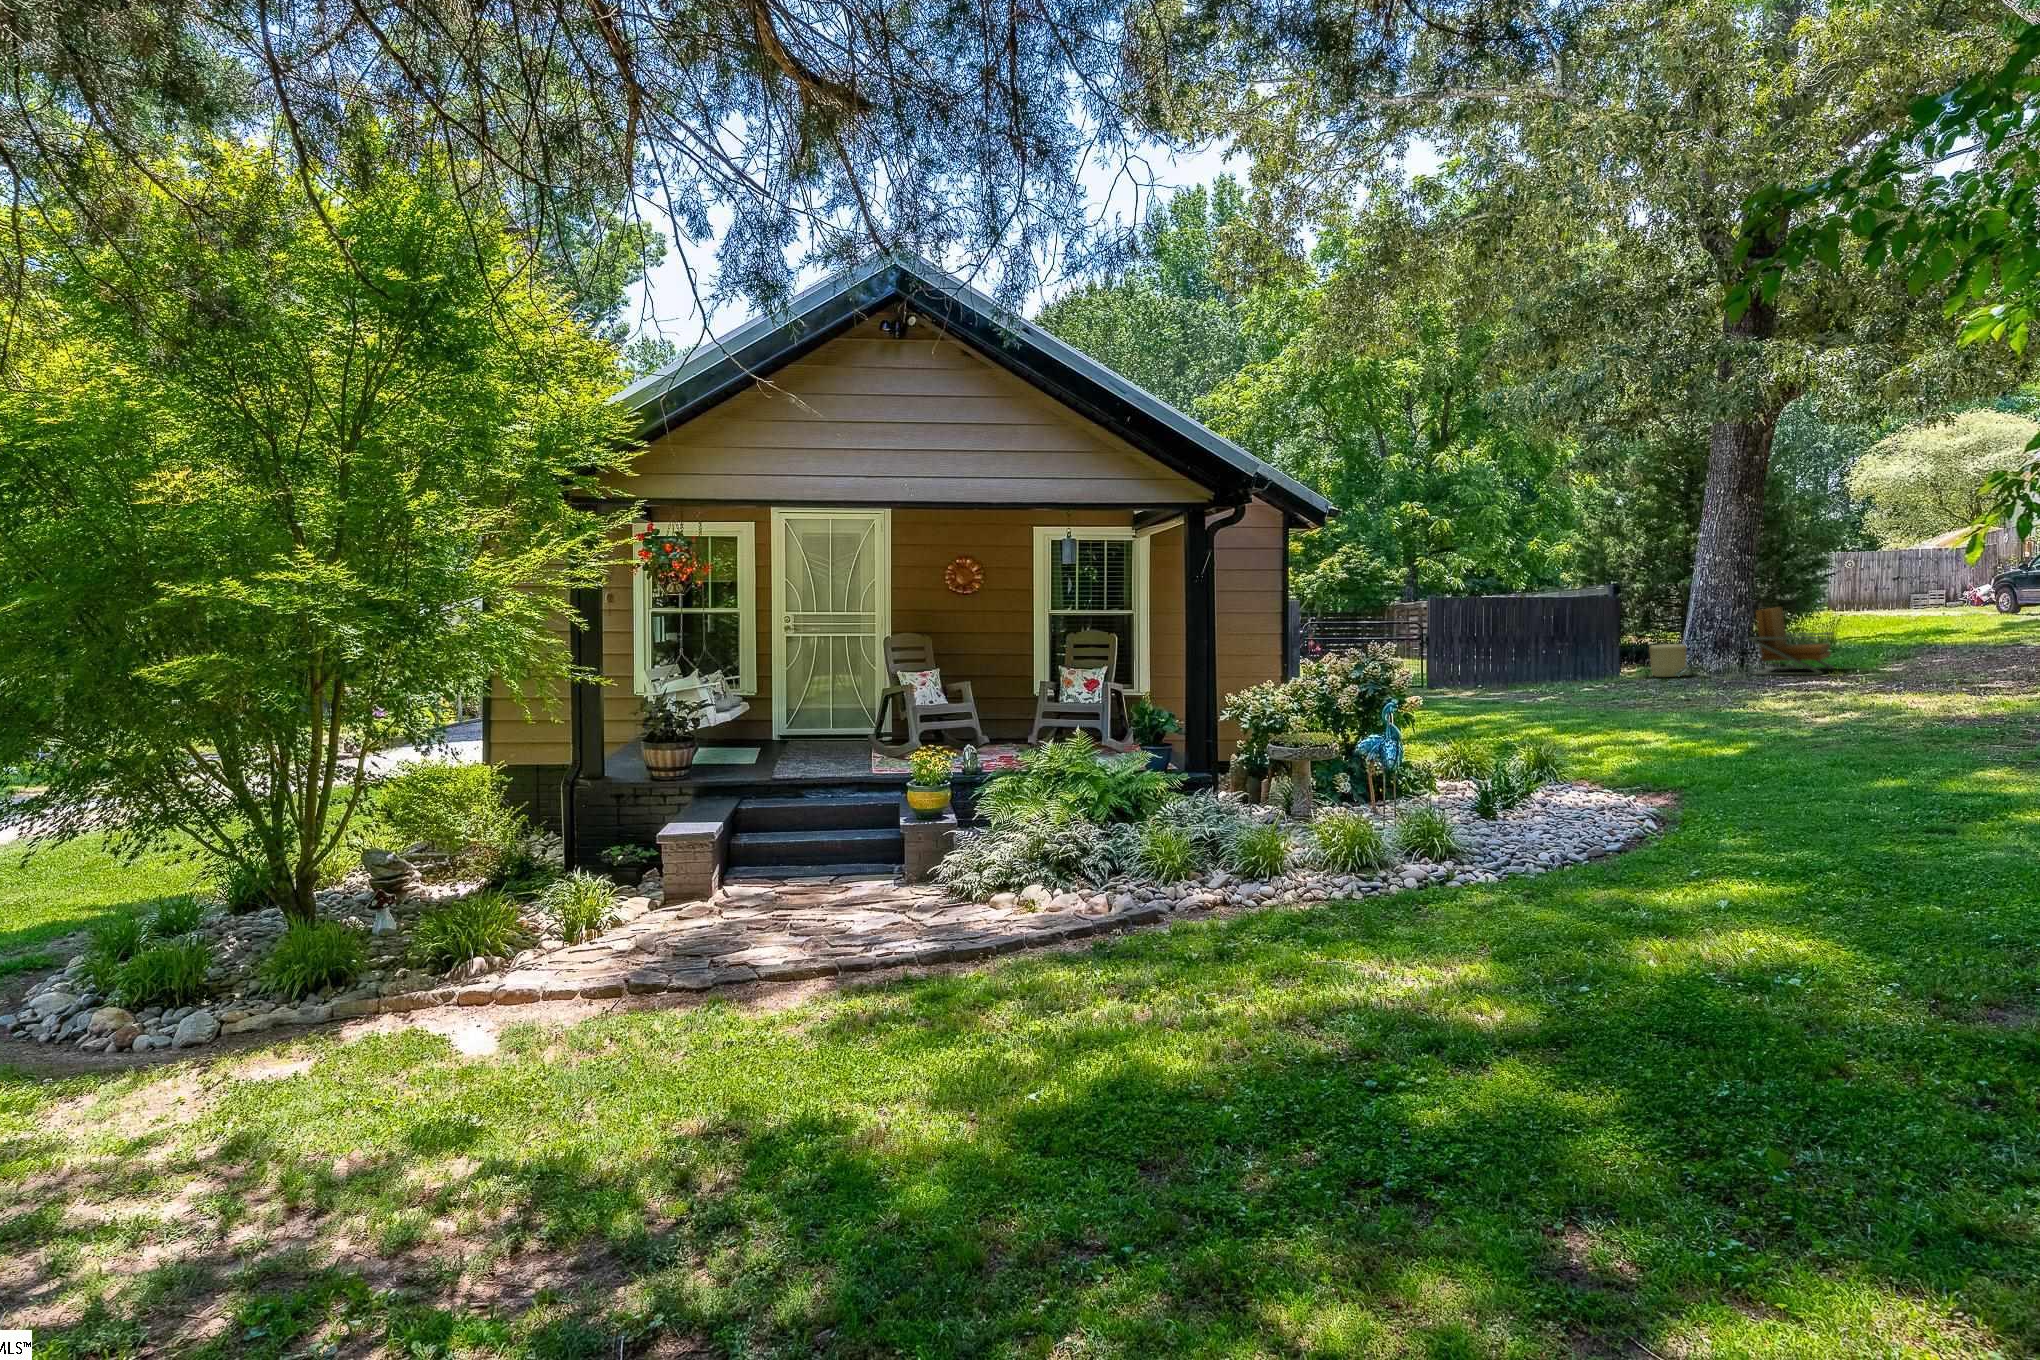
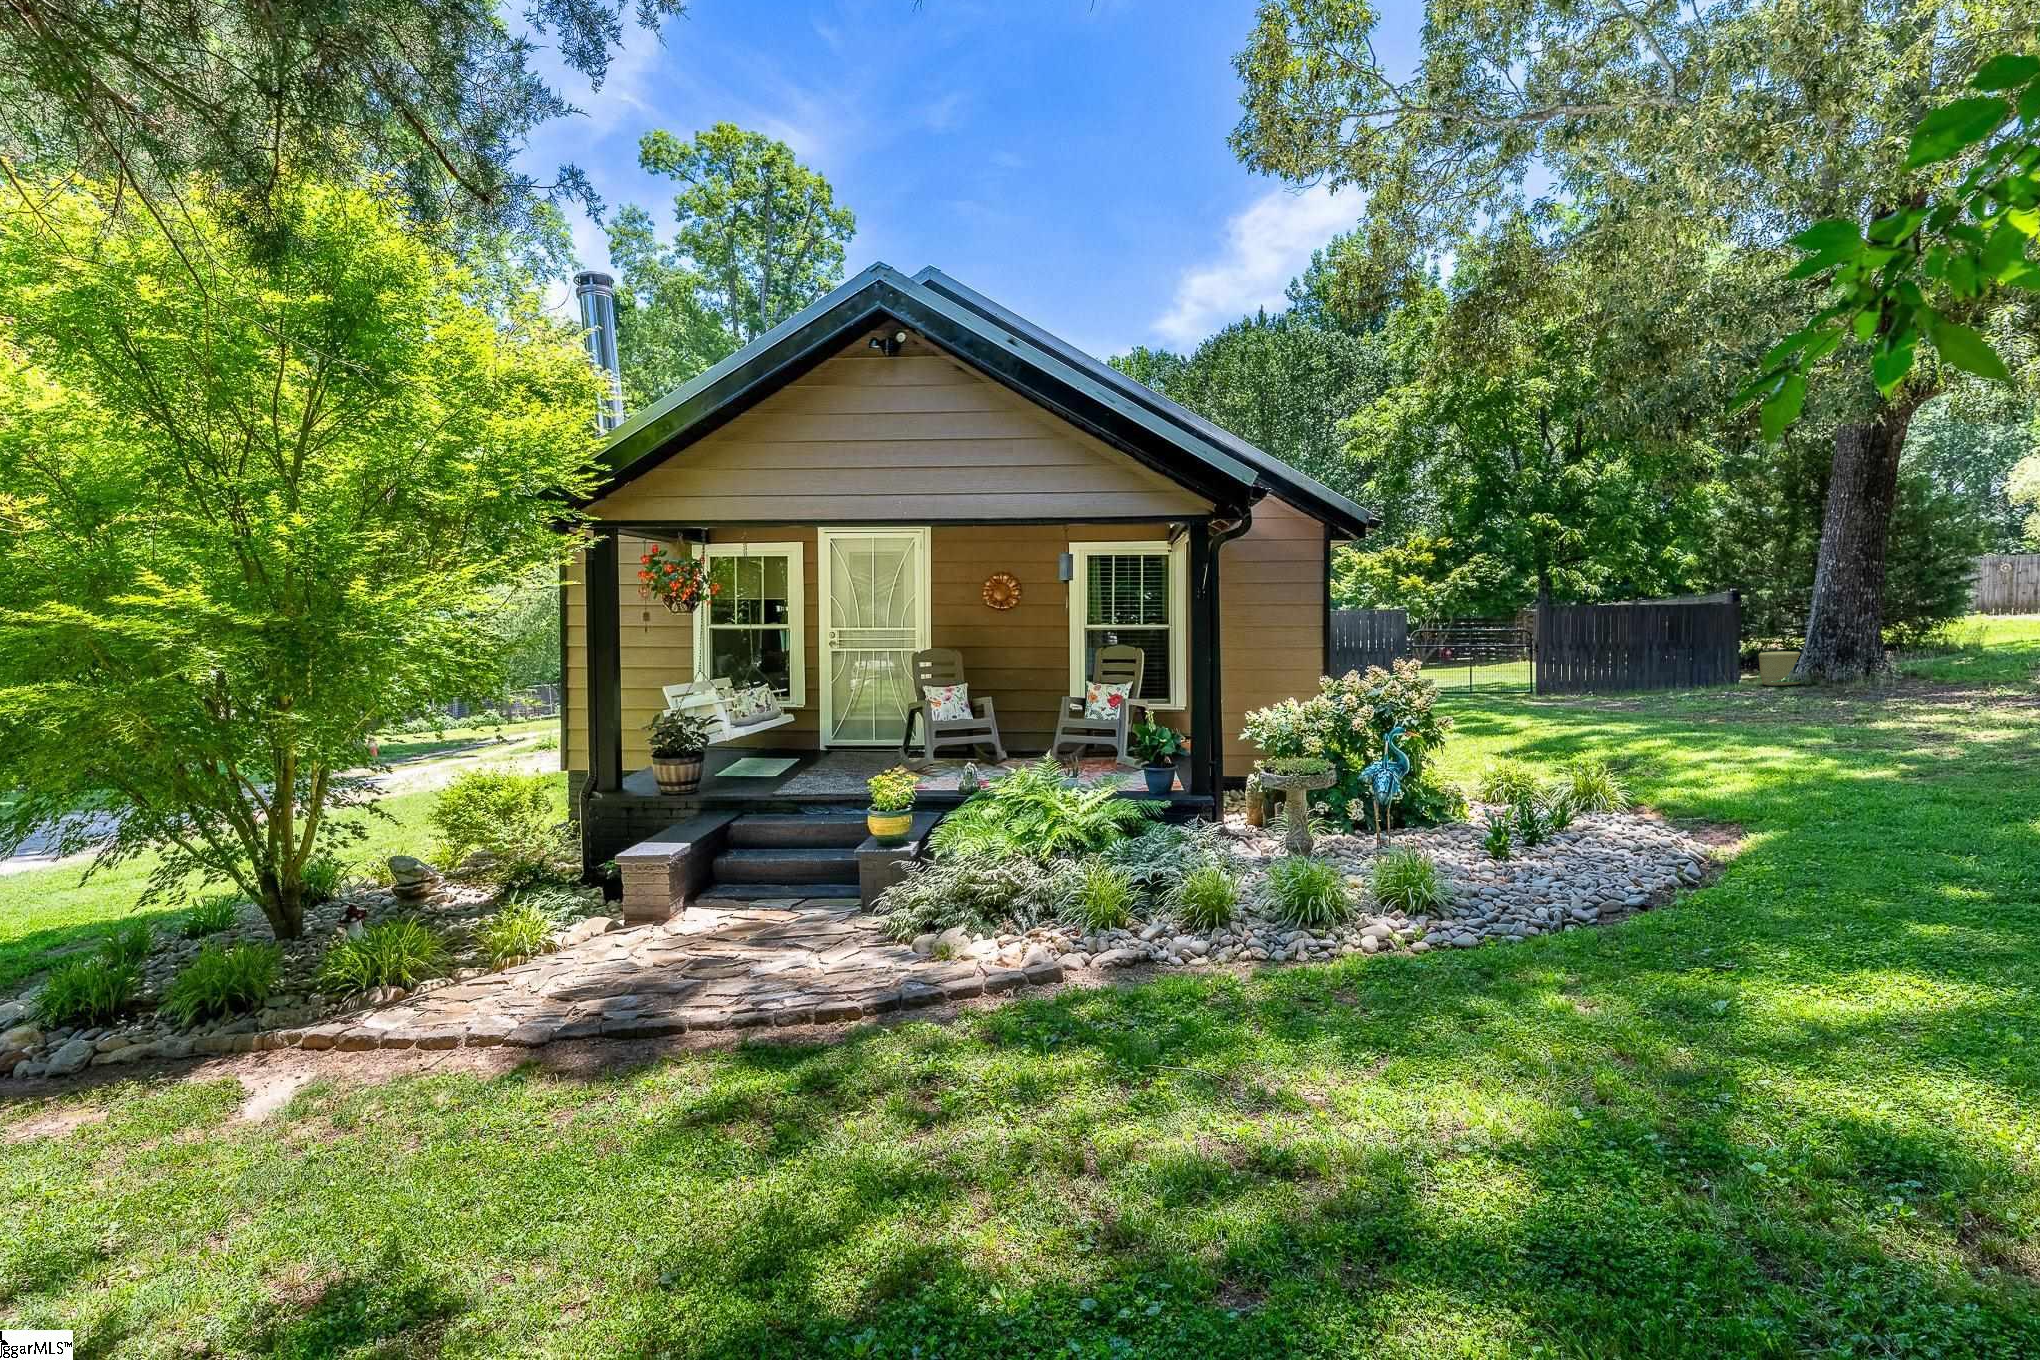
lounge chair: present [1749,607,1834,675] -> none [1871,612,1975,684]

